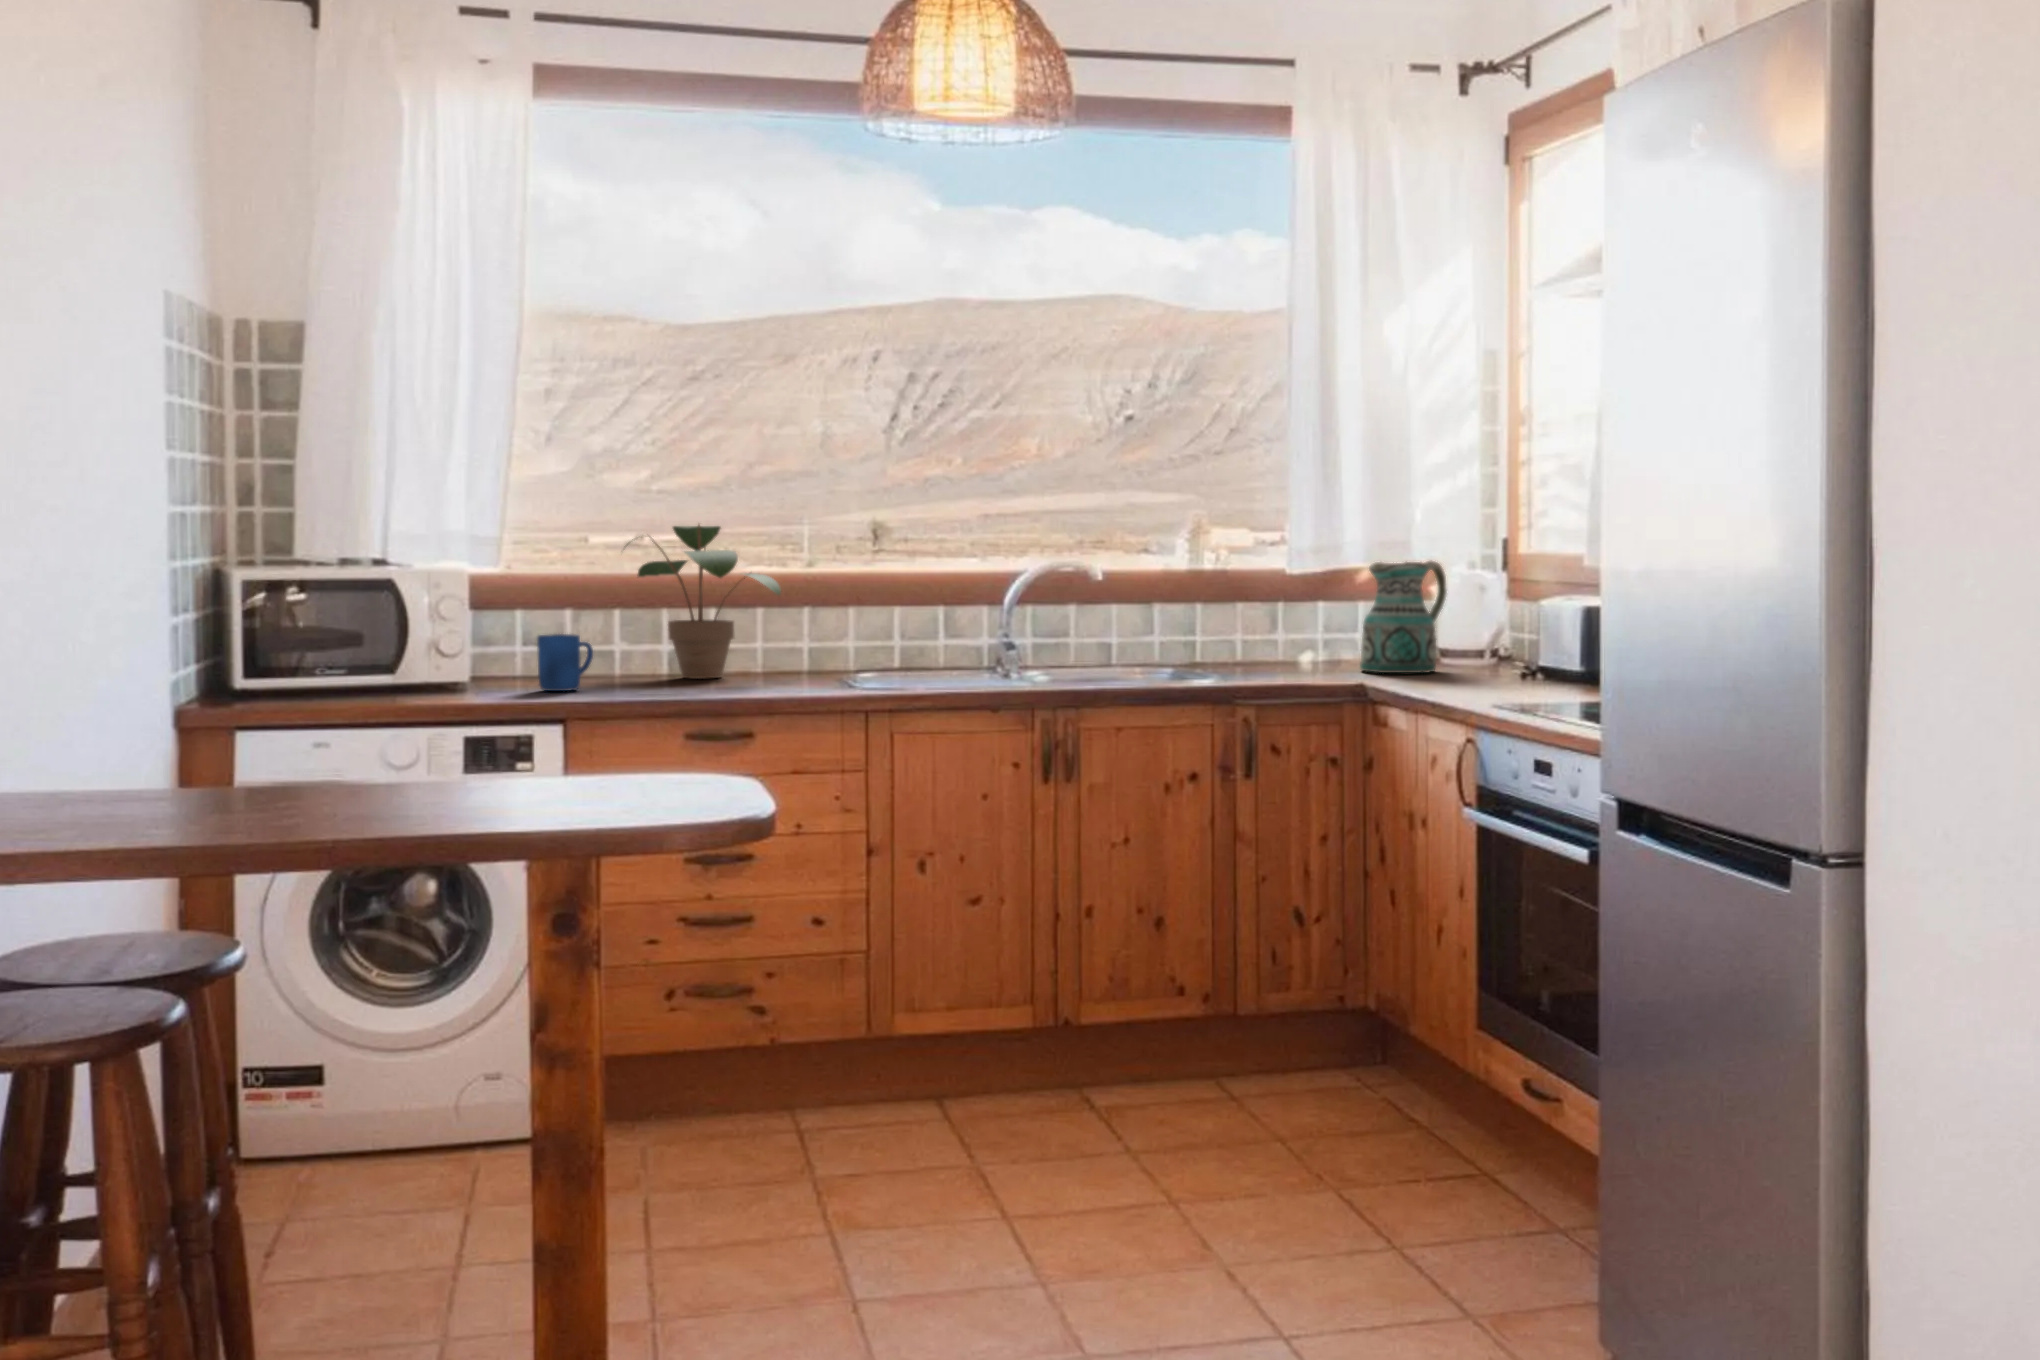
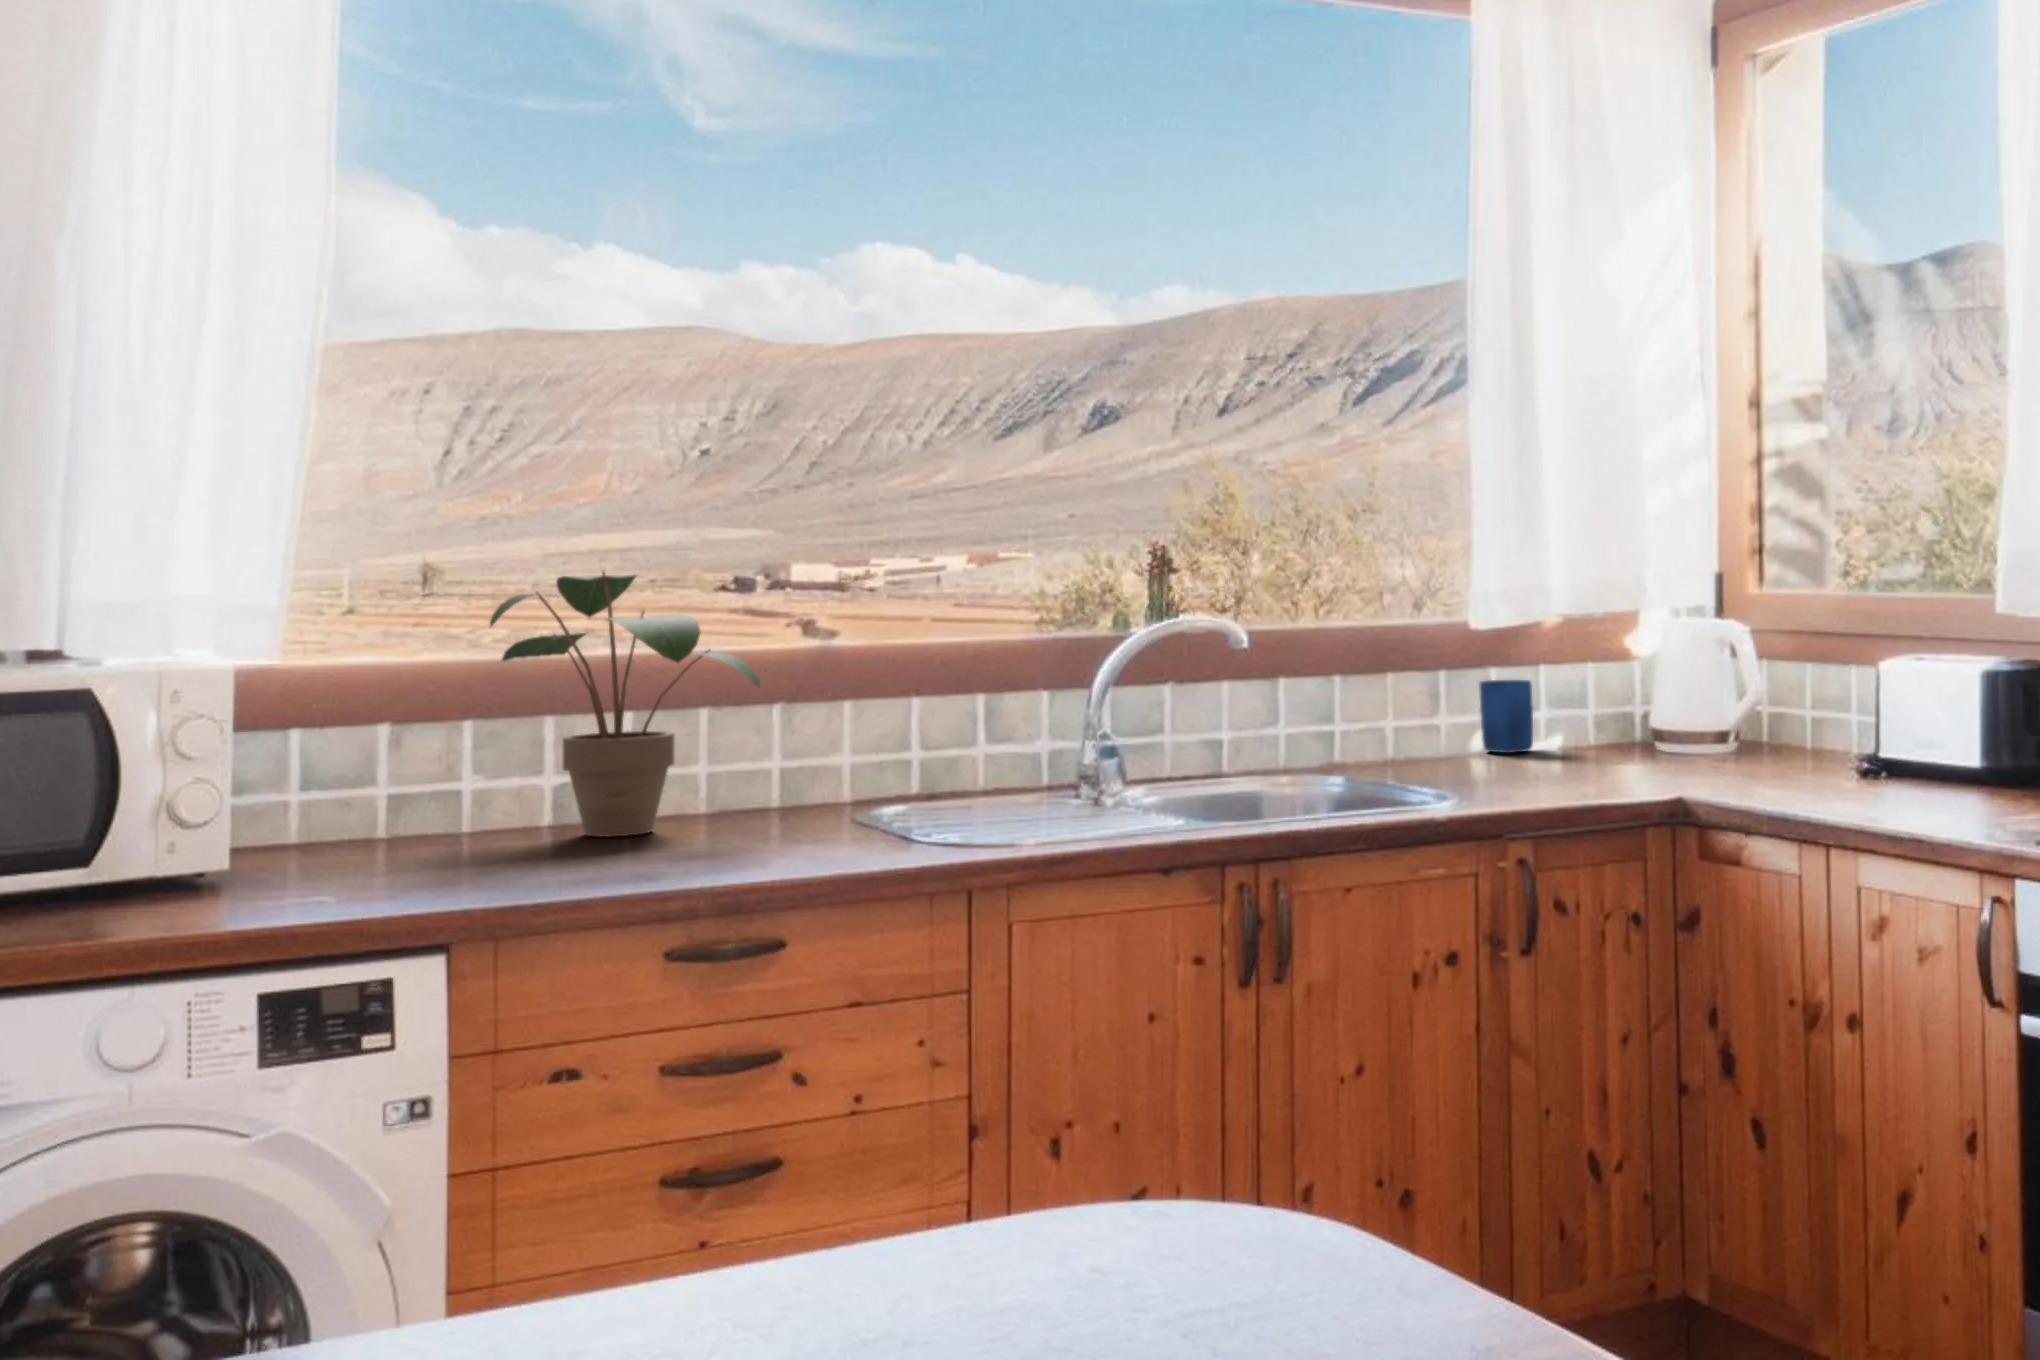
ceramic pitcher: present [1360,560,1447,673] -> none [1612,599,1727,770]
mug: present [537,634,593,691] -> present [1479,680,1533,753]

